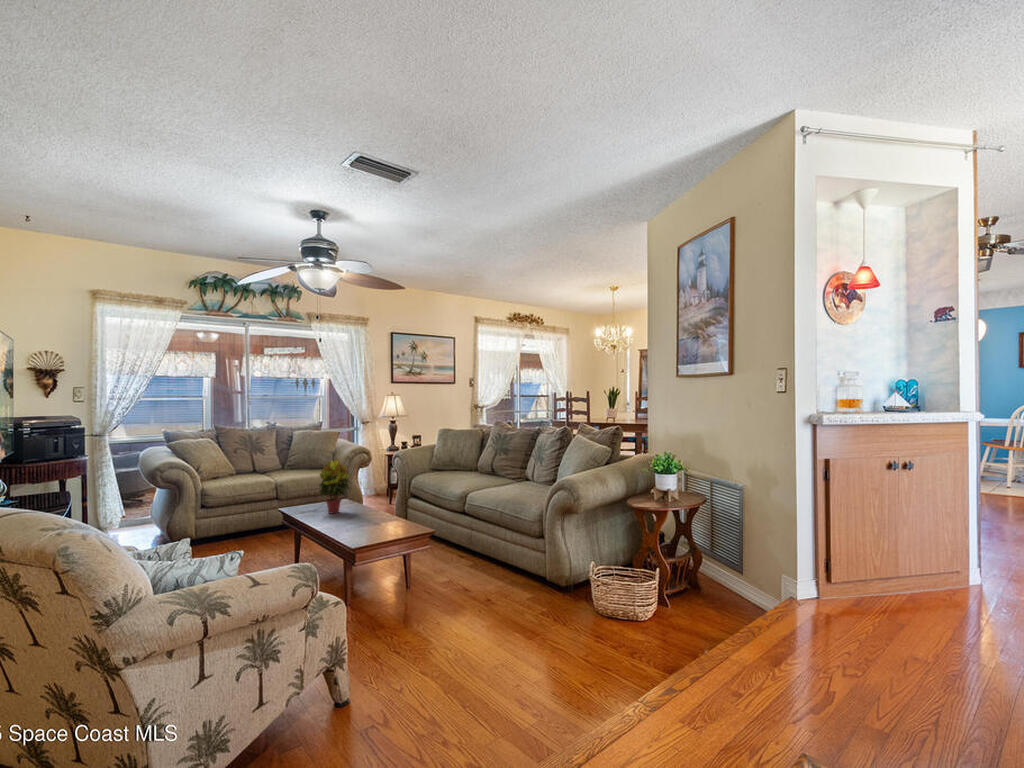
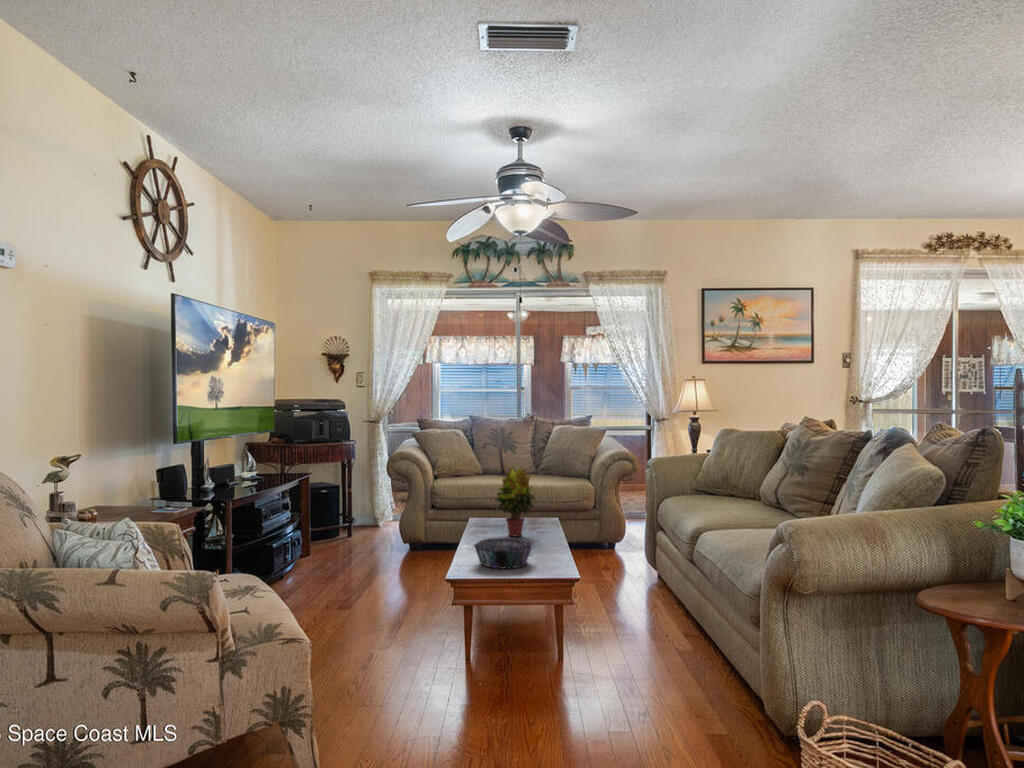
decorative bowl: none [343,510,391,533] -> present [474,538,533,569]

